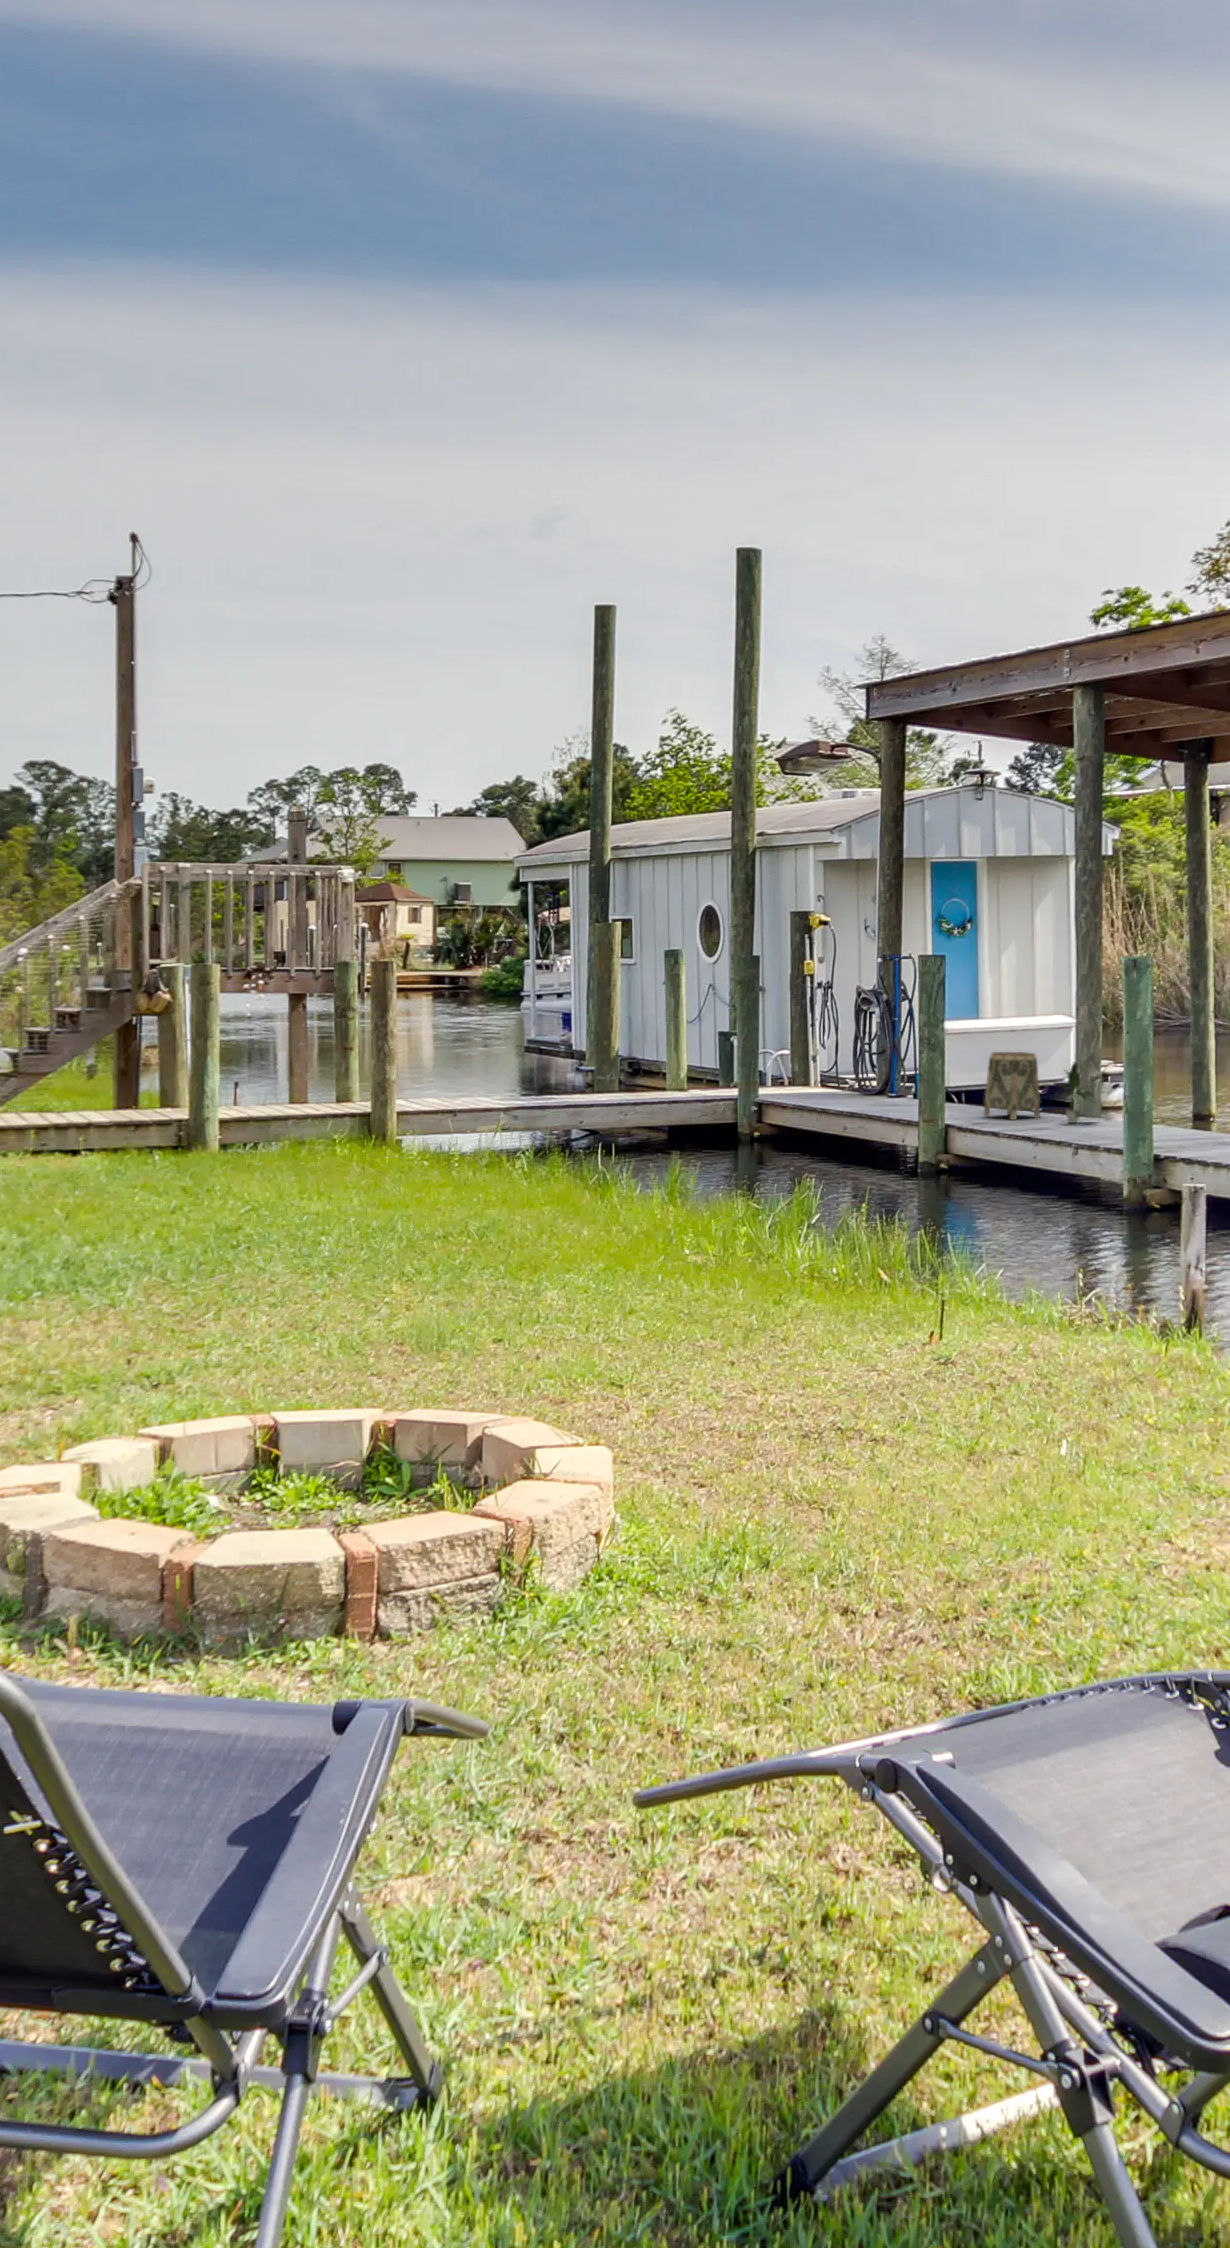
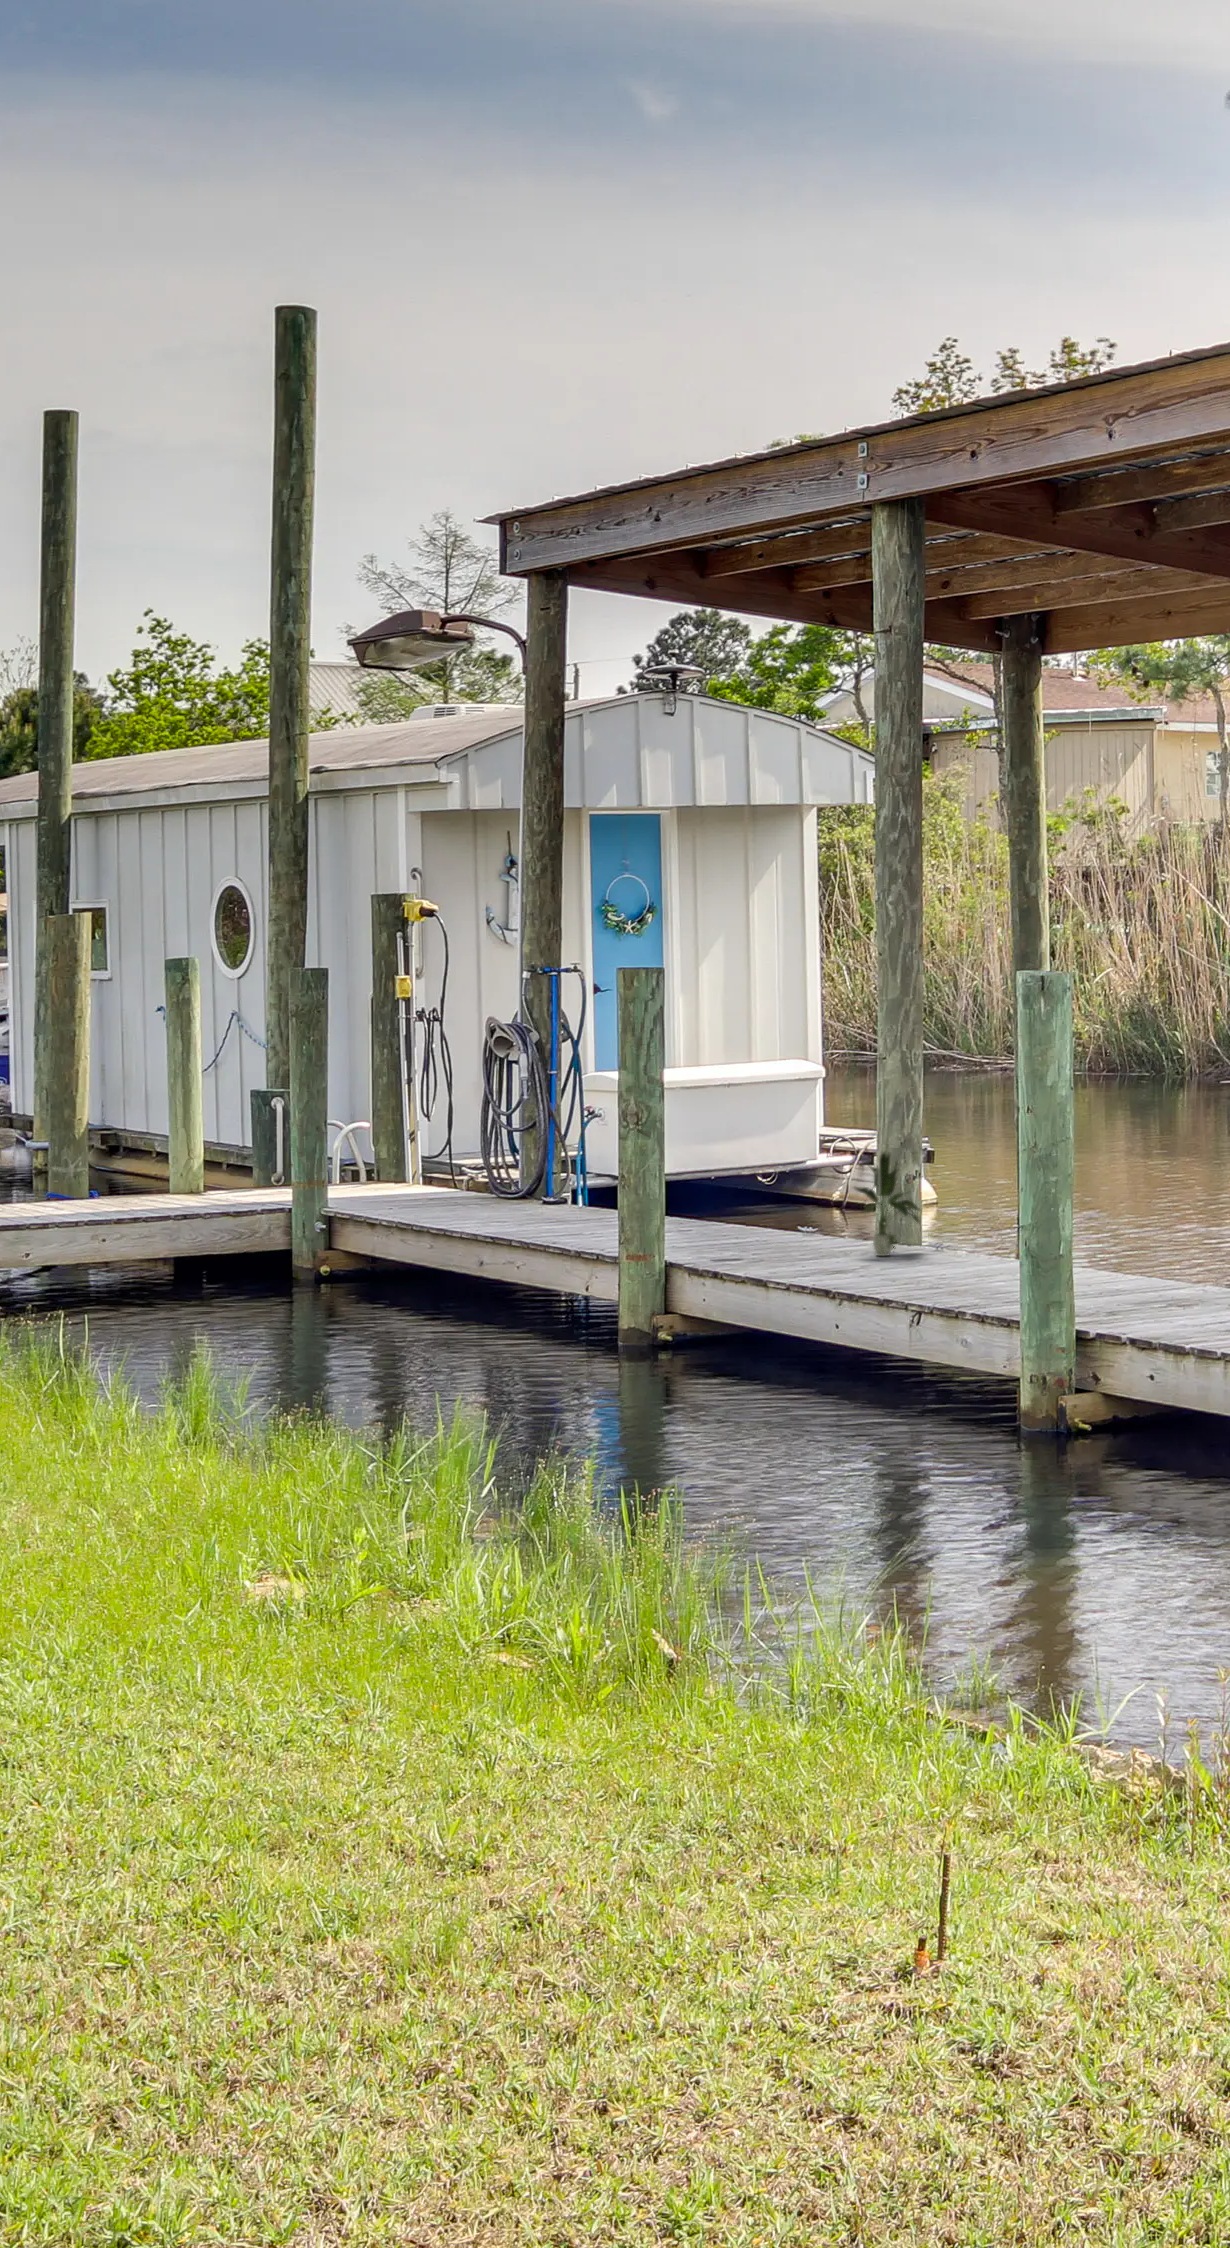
basket: present [984,1052,1040,1120] -> none [726,1132,821,1250]

